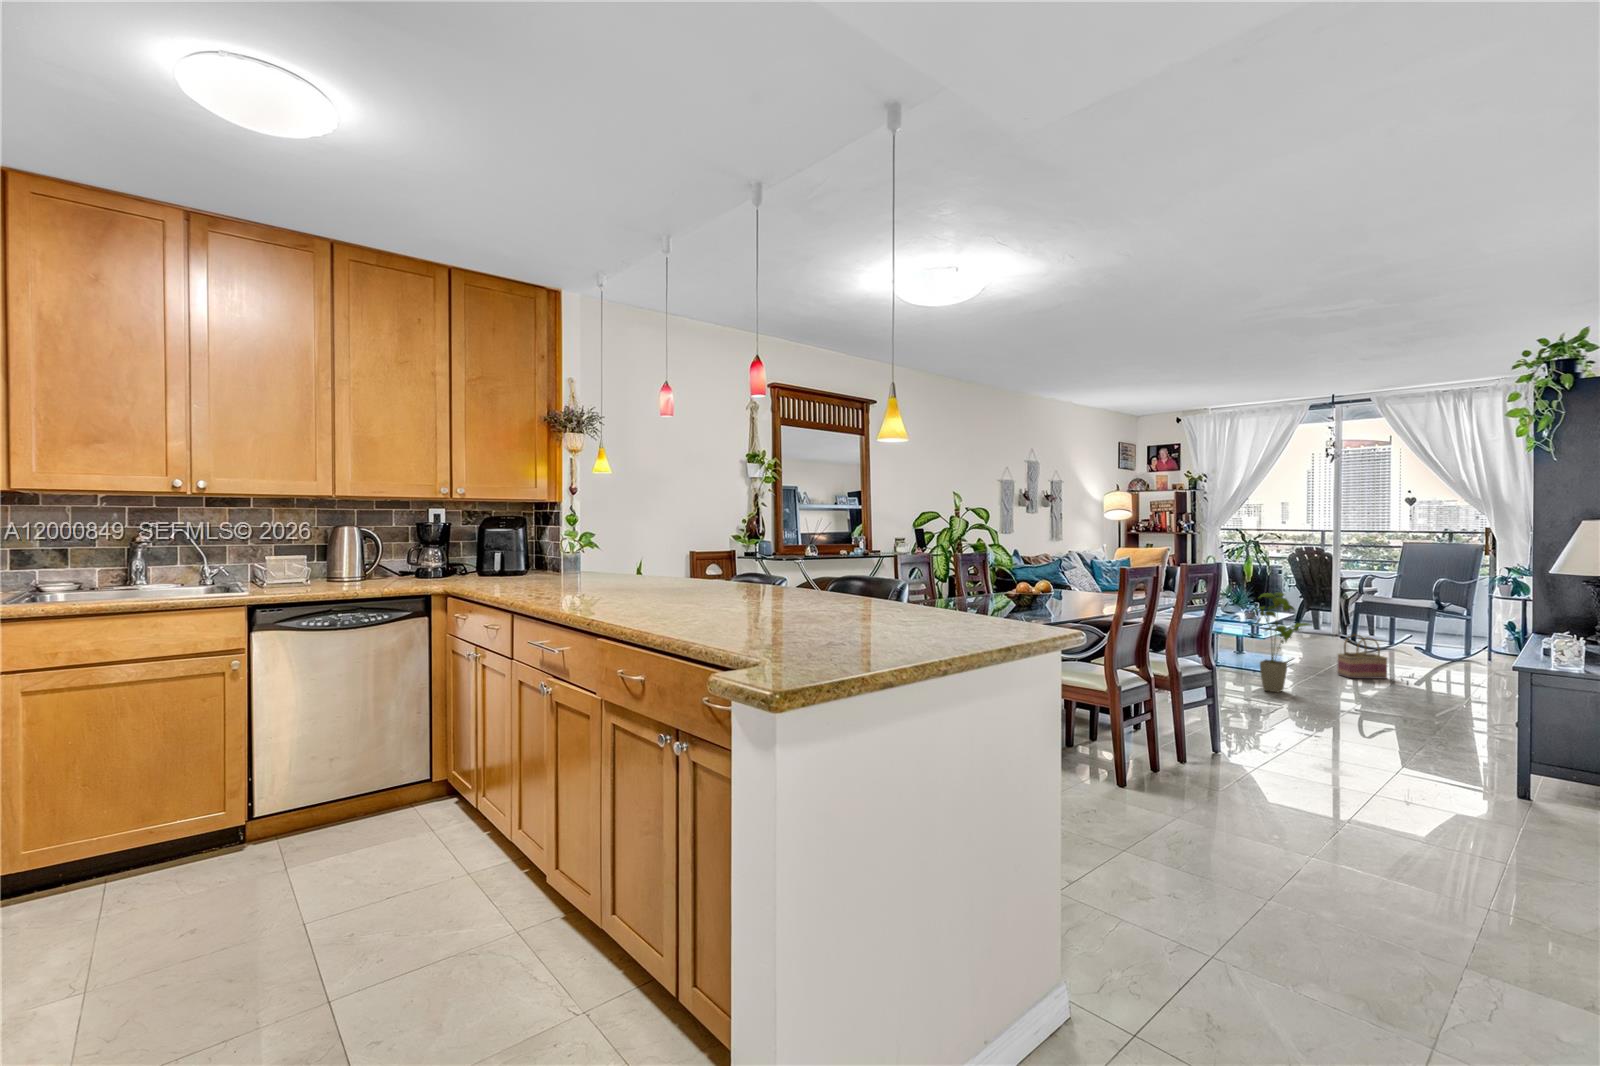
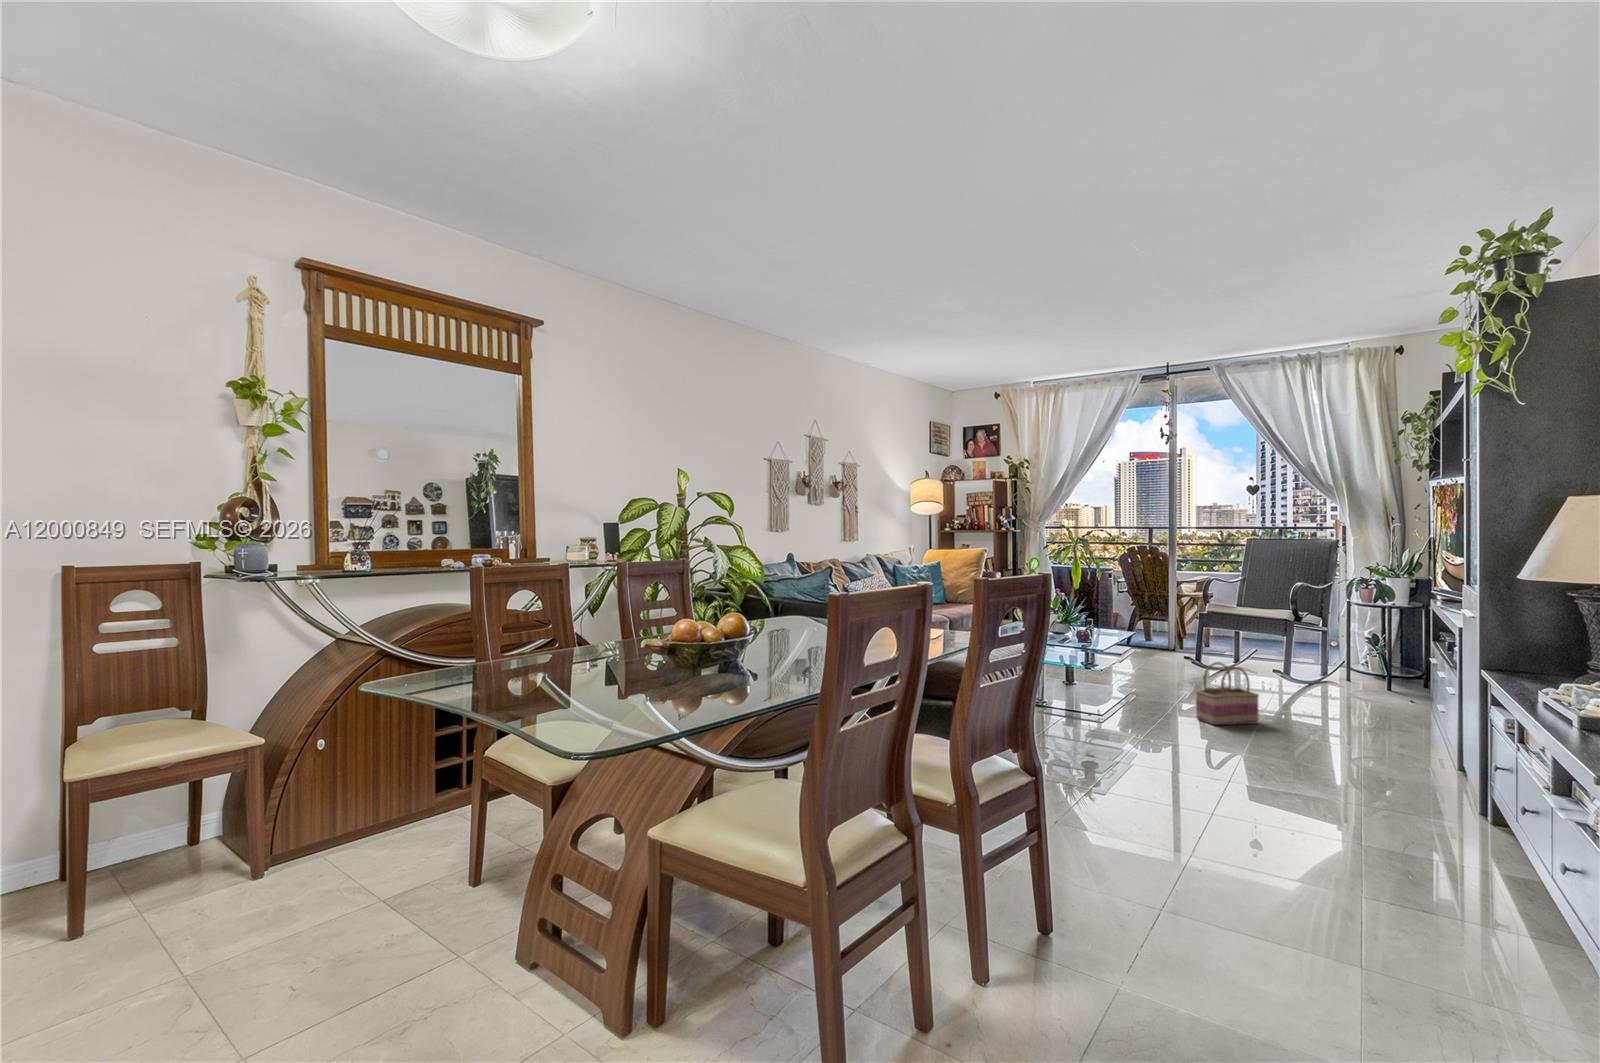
house plant: present [1255,593,1310,693] -> none [1093,609,1181,761]

